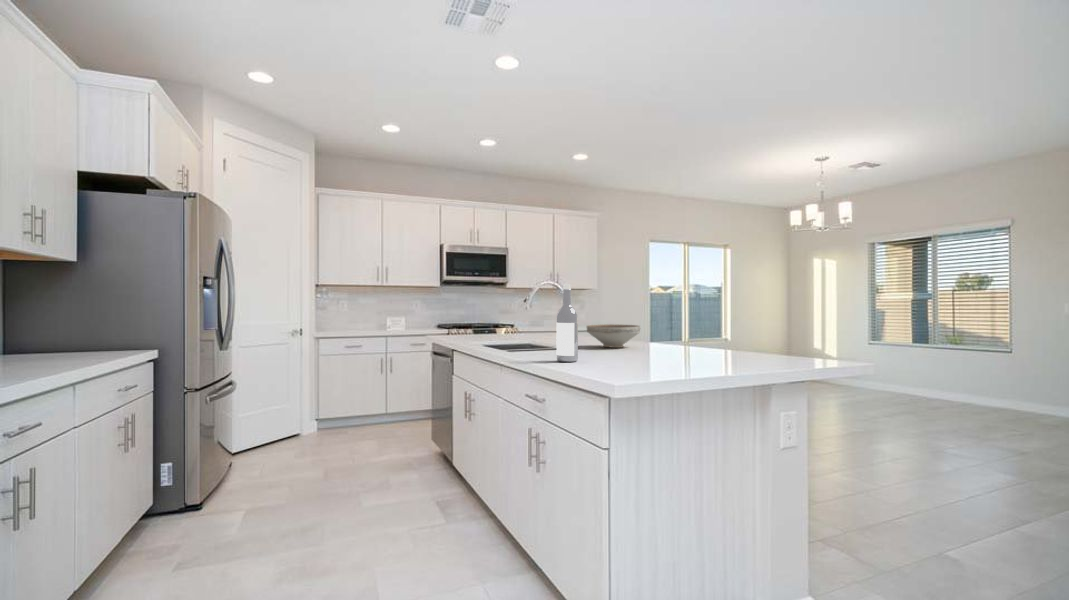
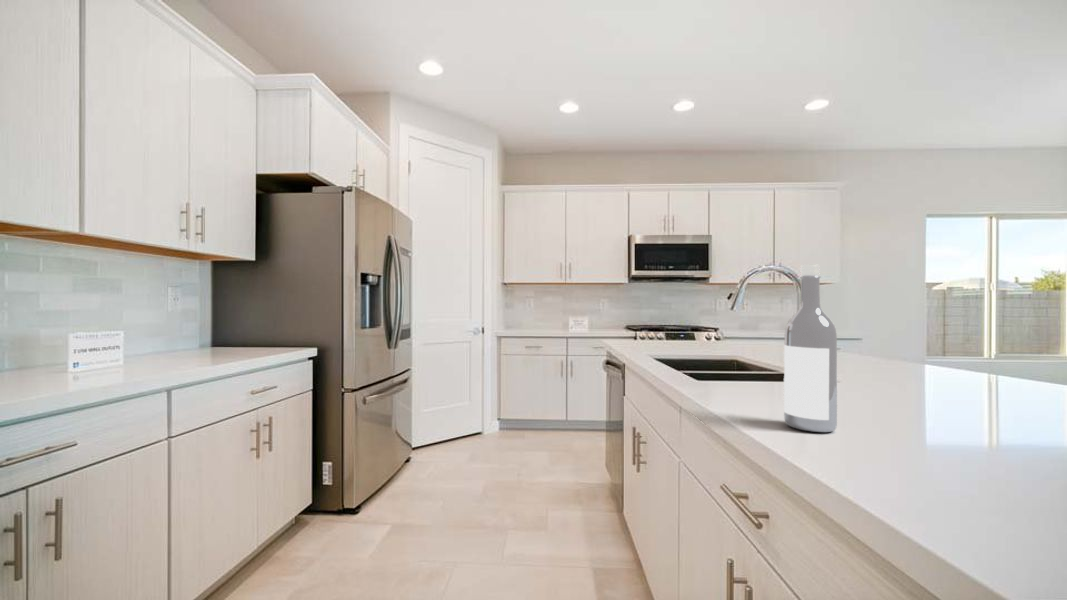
decorative bowl: present [587,324,640,348] -> none [841,341,969,388]

